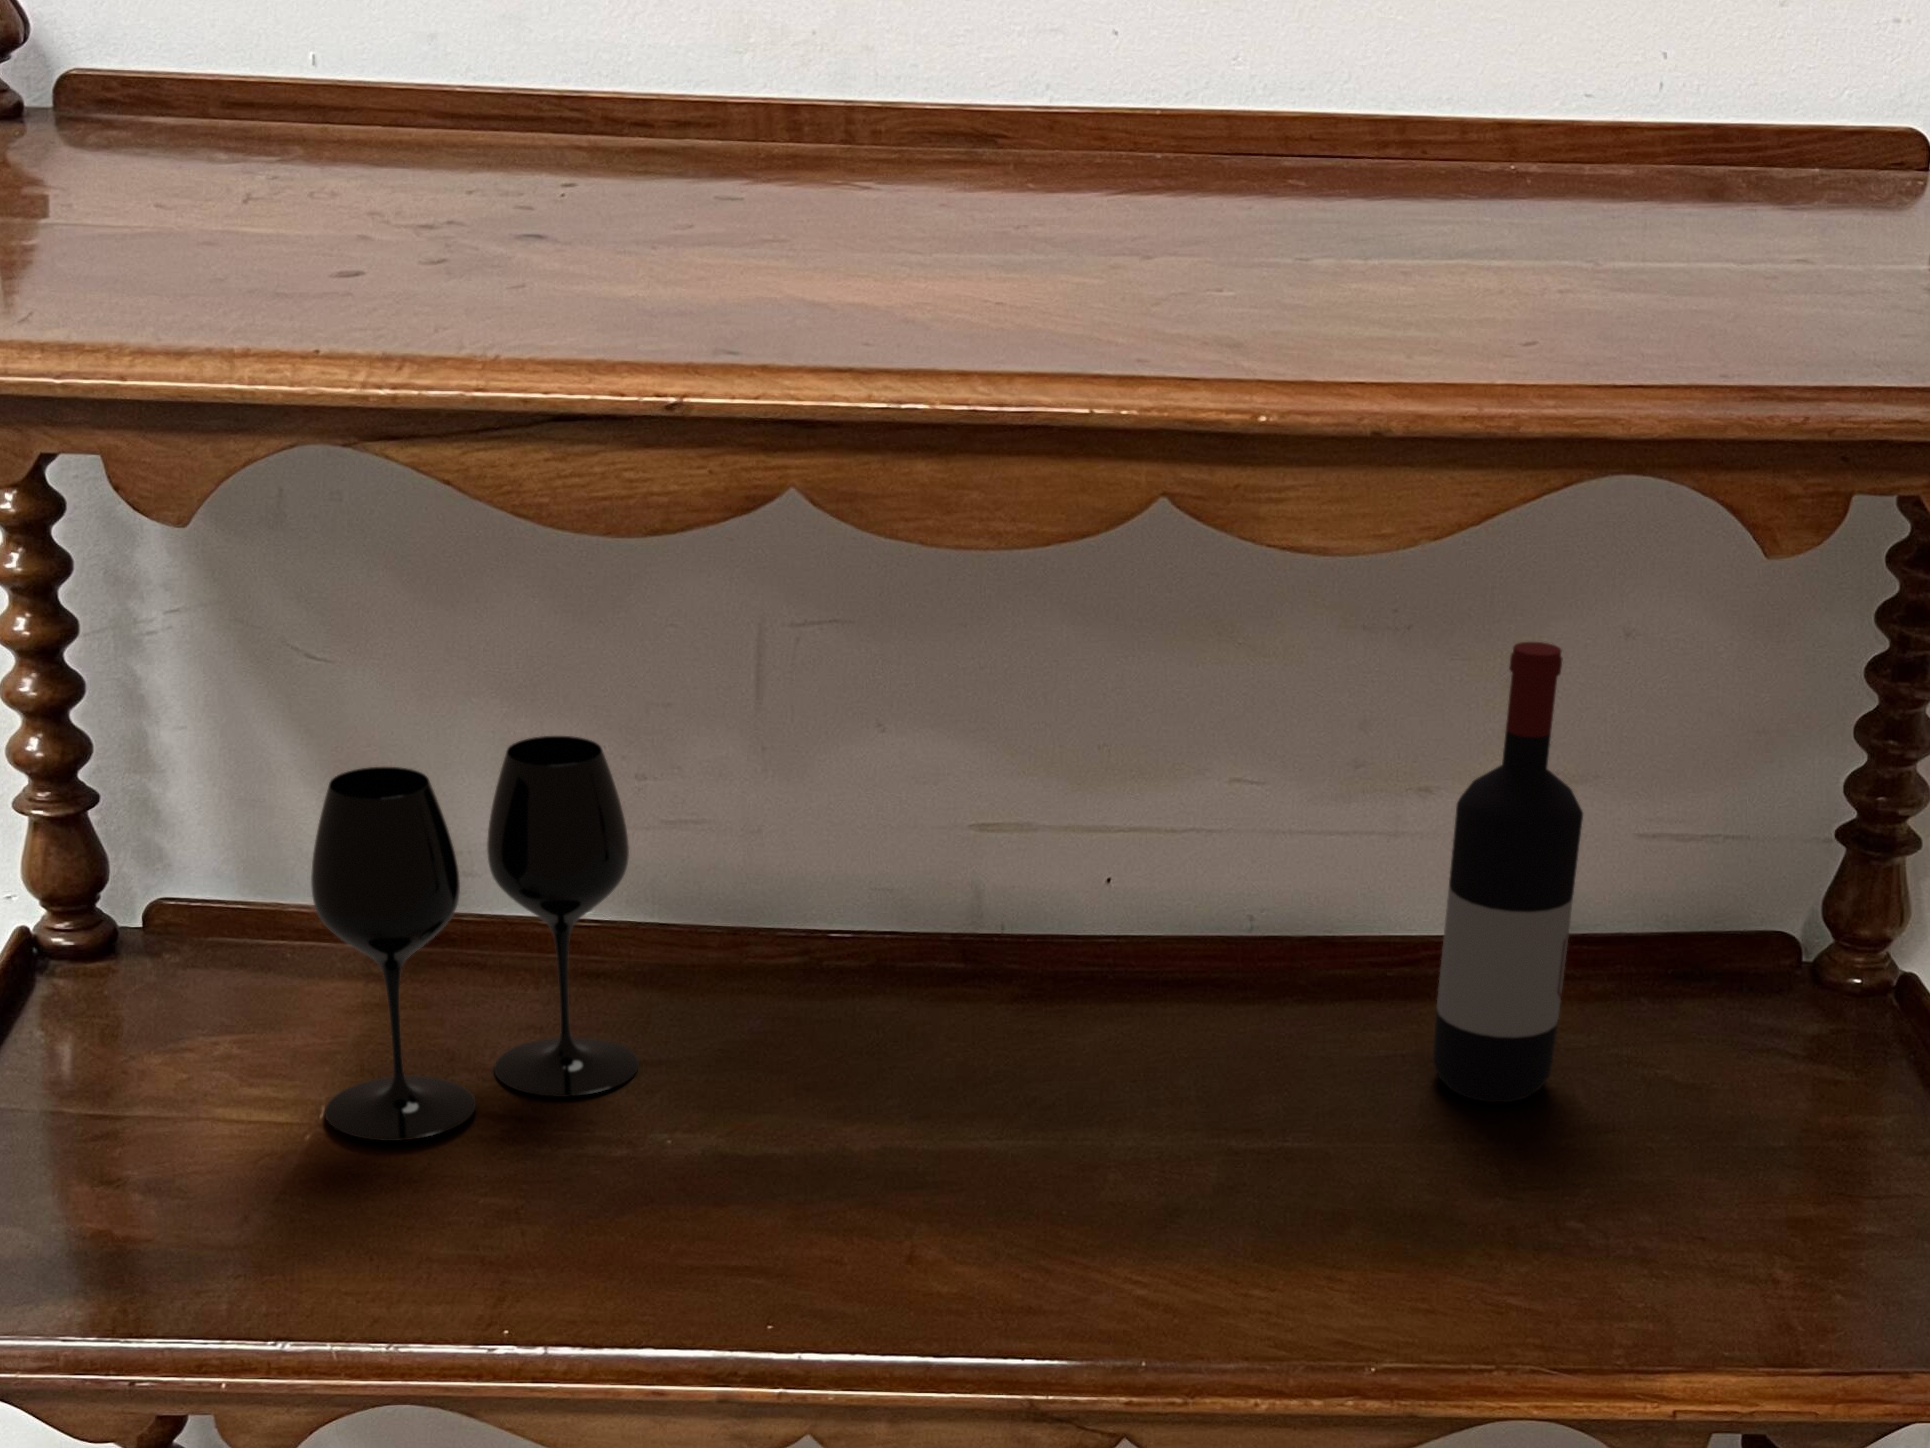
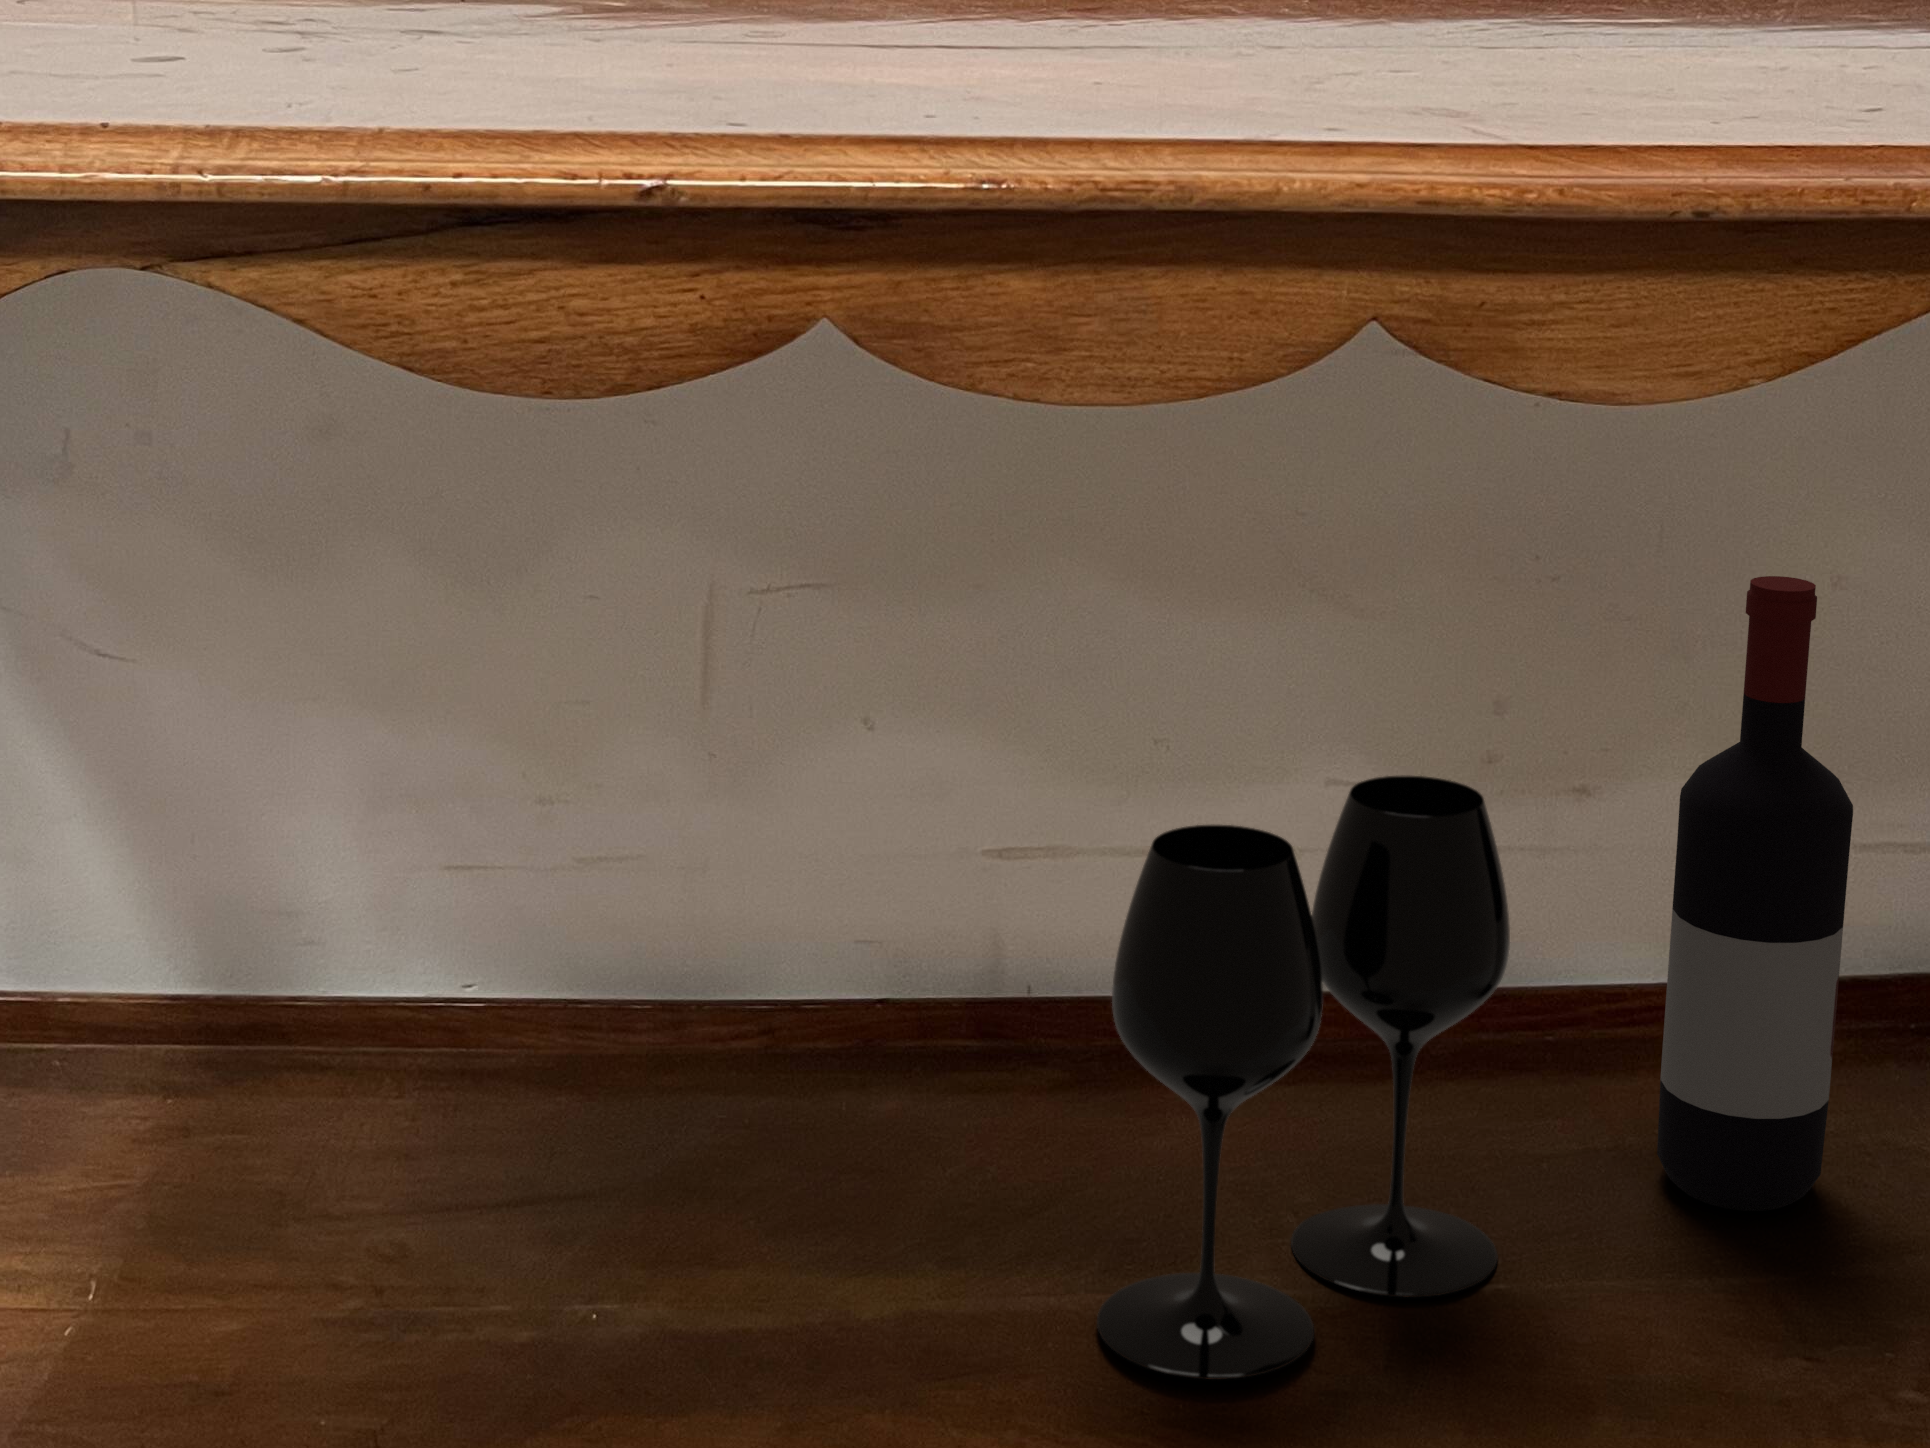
wine glass: present [311,736,639,1141] -> present [1097,776,1510,1380]

